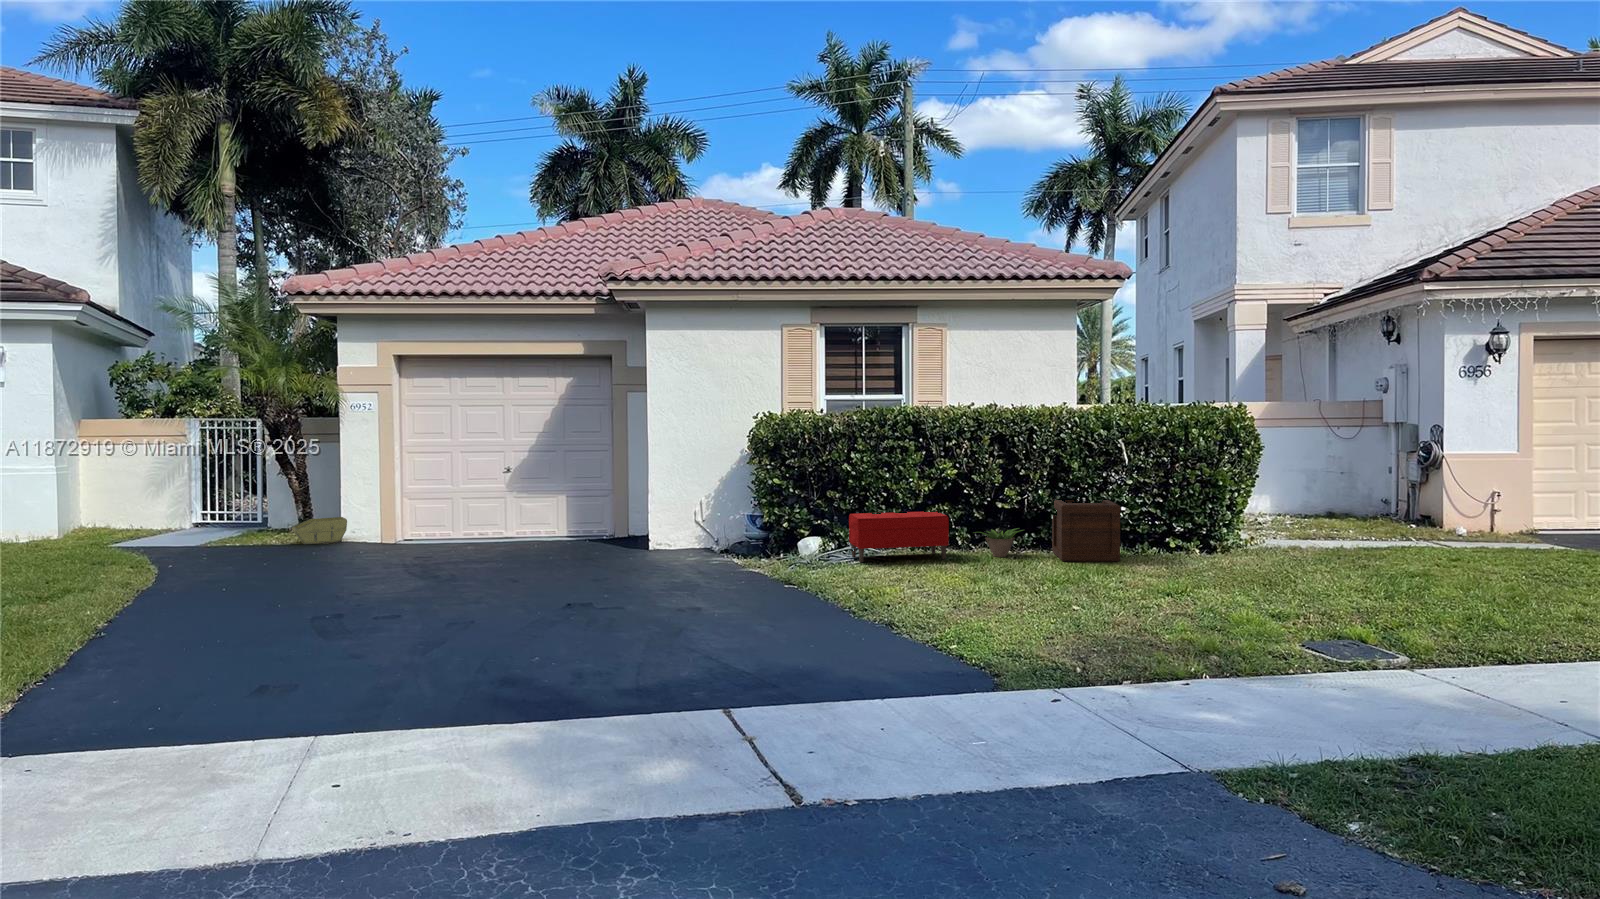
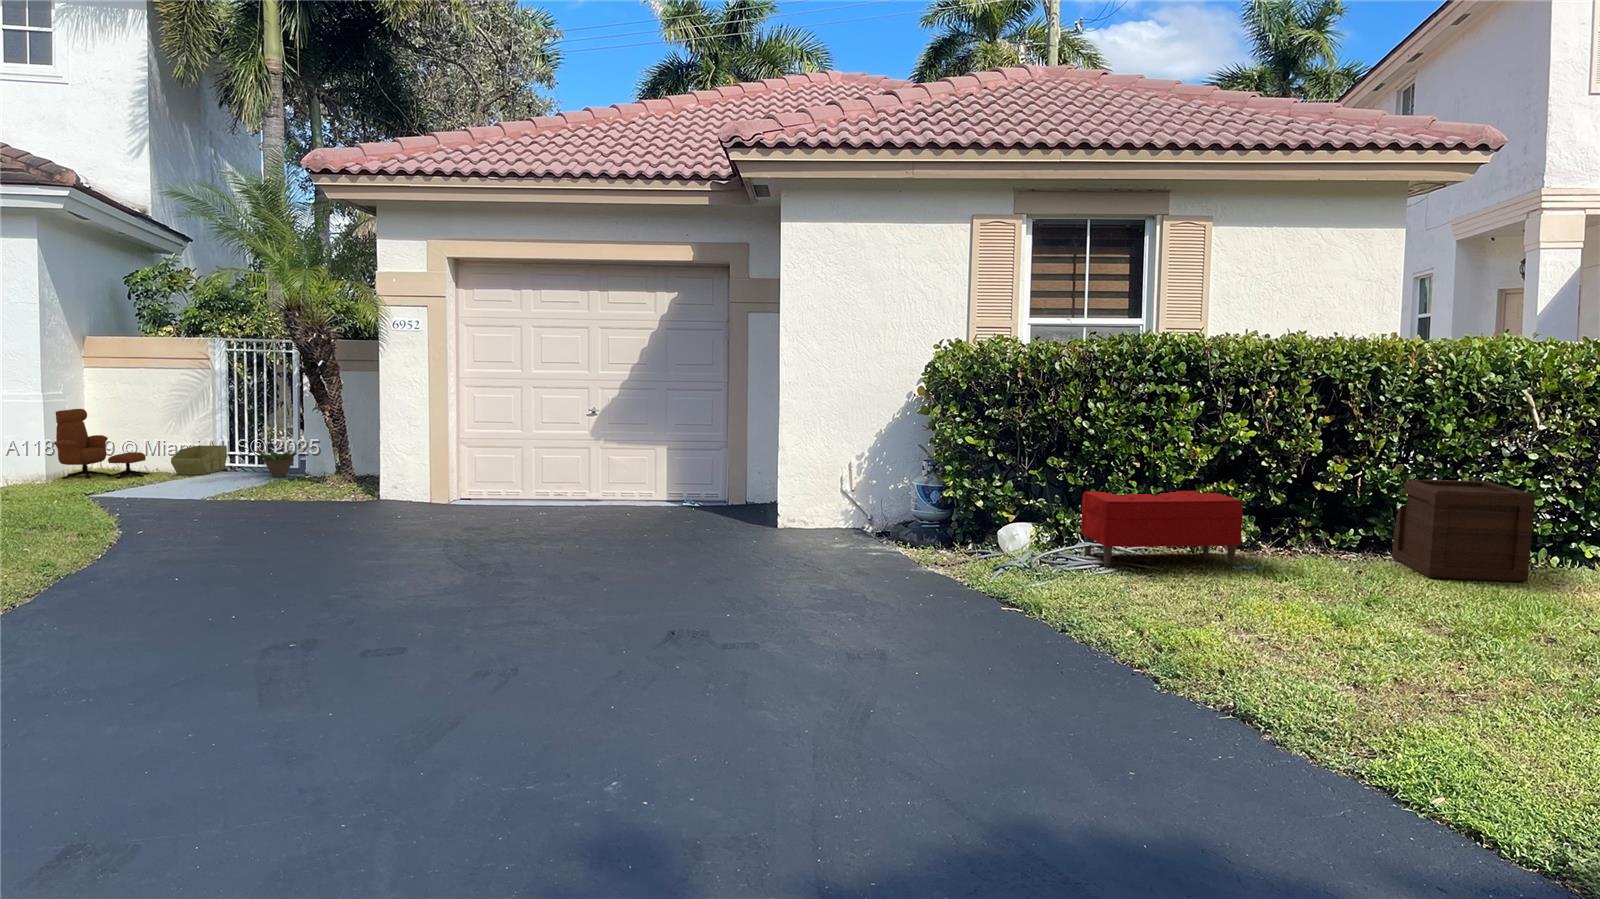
lounge chair: none [61,478,137,535] -> present [54,409,149,479]
storage bin: present [292,517,347,544] -> present [171,446,227,474]
decorative plant: present [974,528,1023,557] -> present [254,451,299,477]

